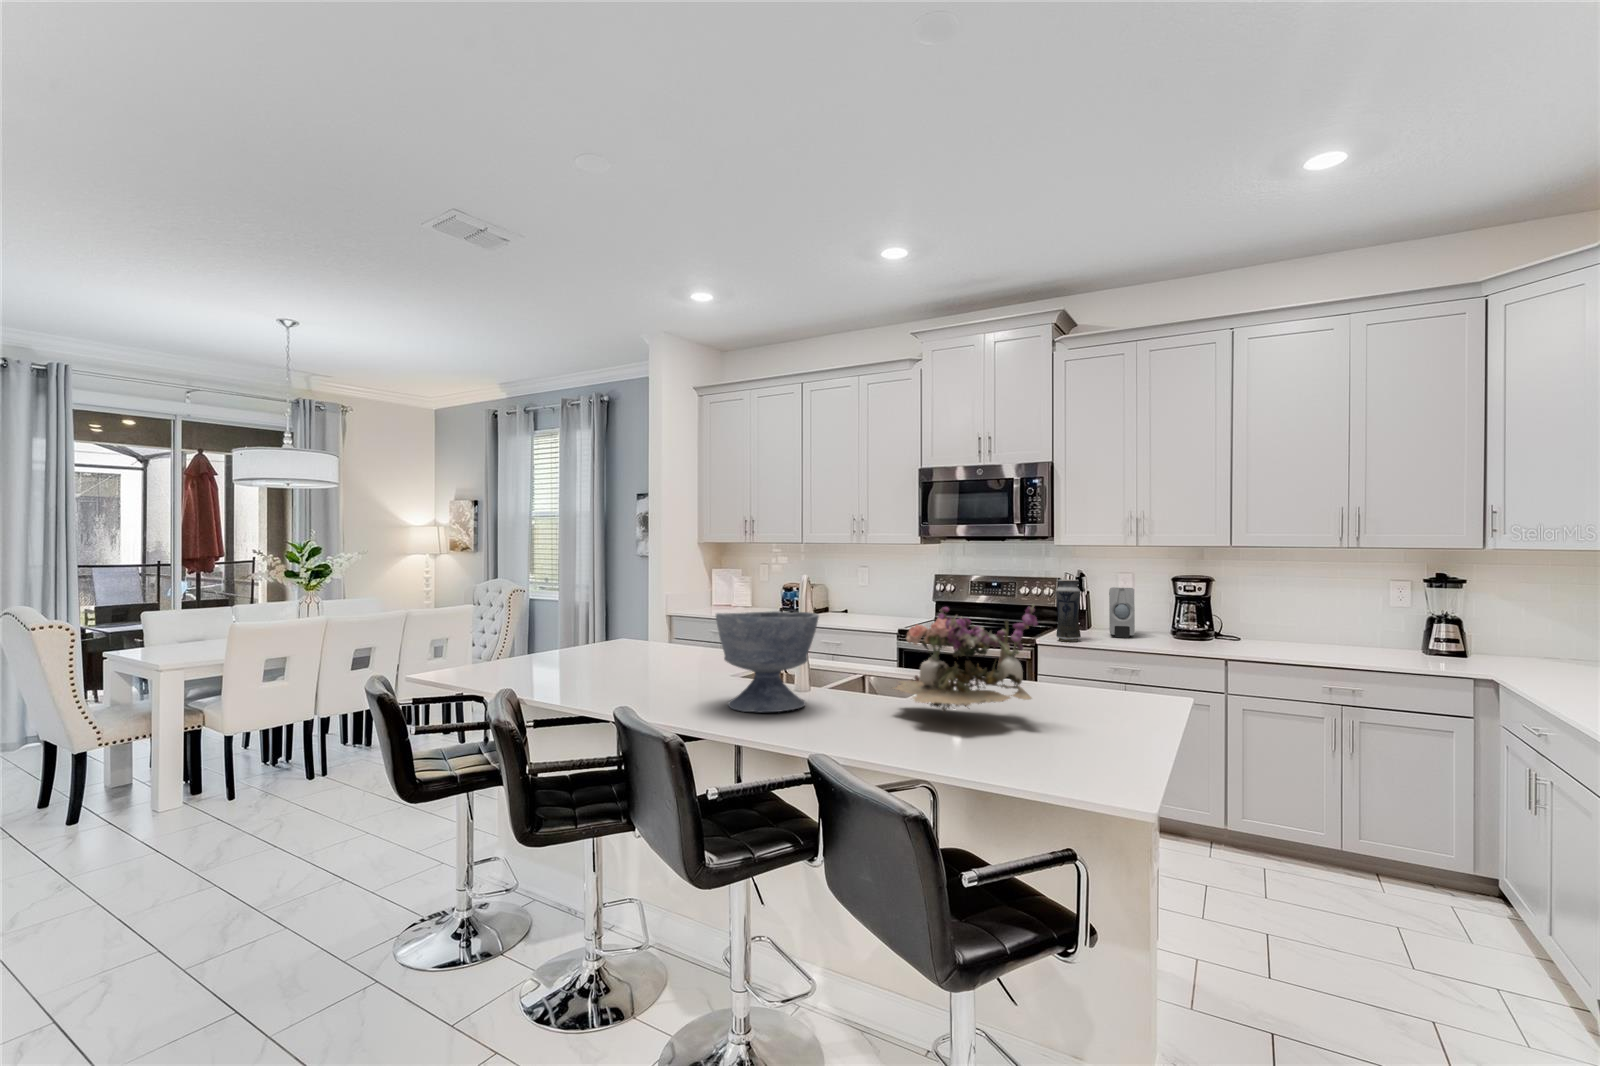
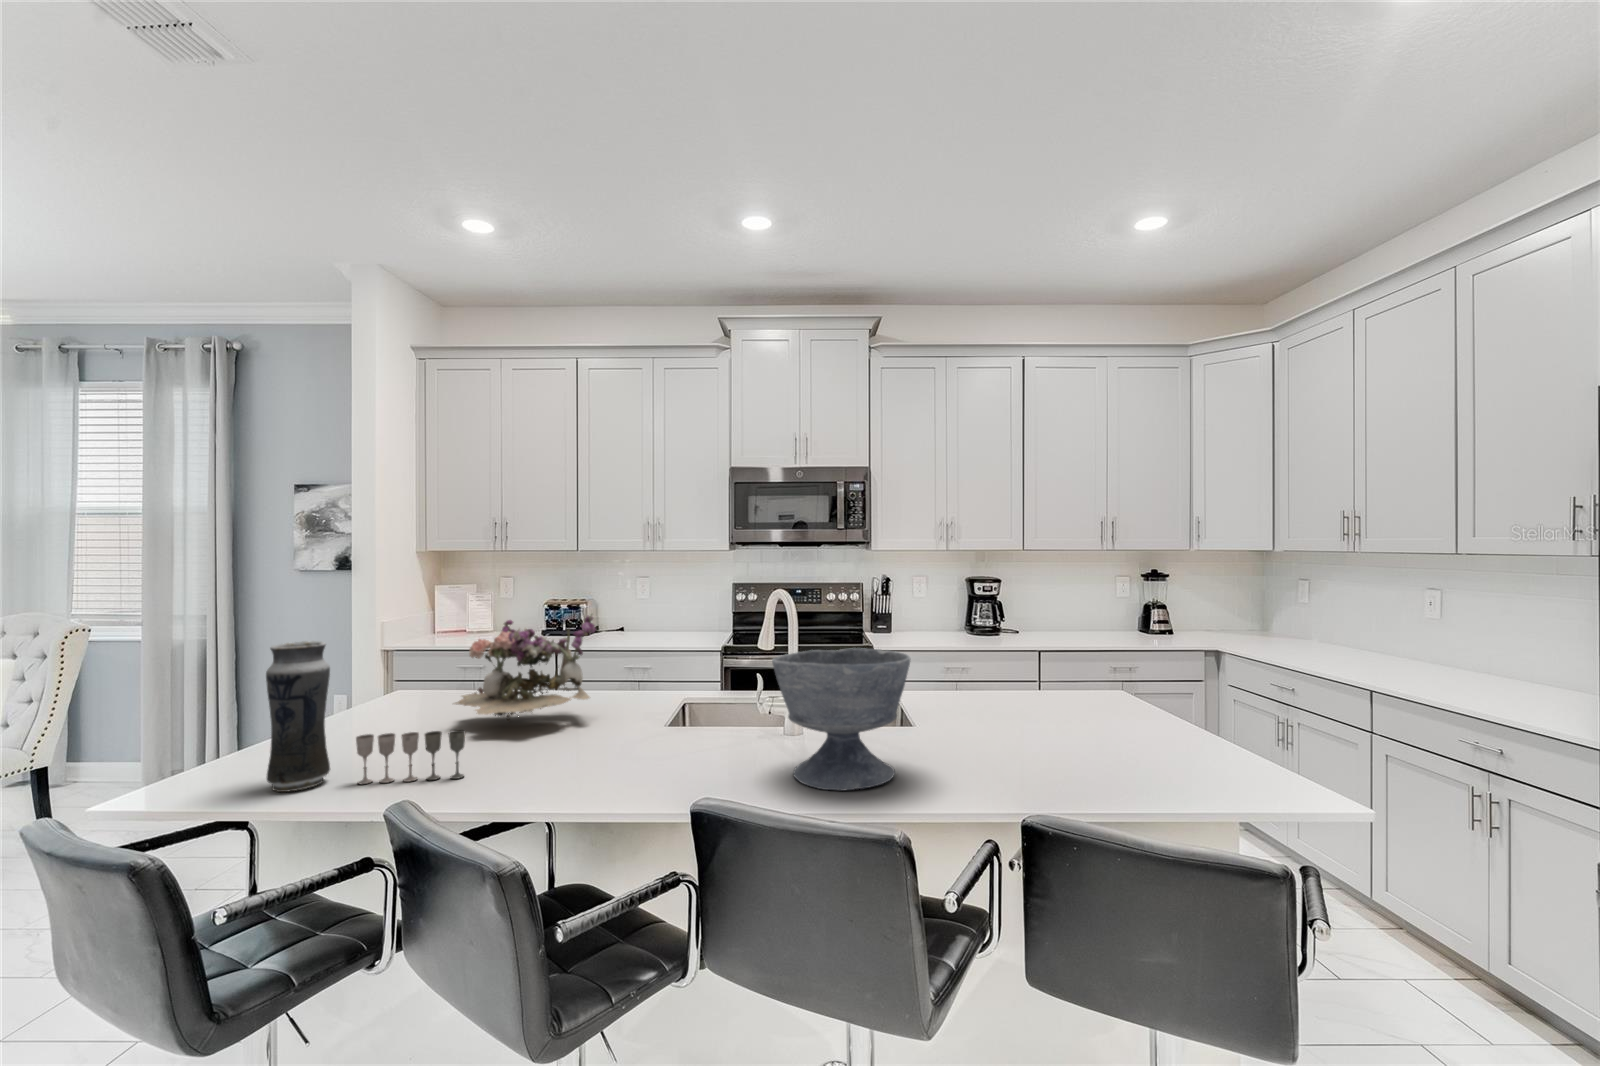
vase: present [1056,579,1081,641] -> present [266,641,330,792]
soap dispenser: present [1109,587,1135,638] -> none [912,590,943,638]
flower arrangement: present [893,604,1038,713] -> present [454,614,595,720]
wine glass: none [512,645,566,678] -> present [356,730,465,784]

